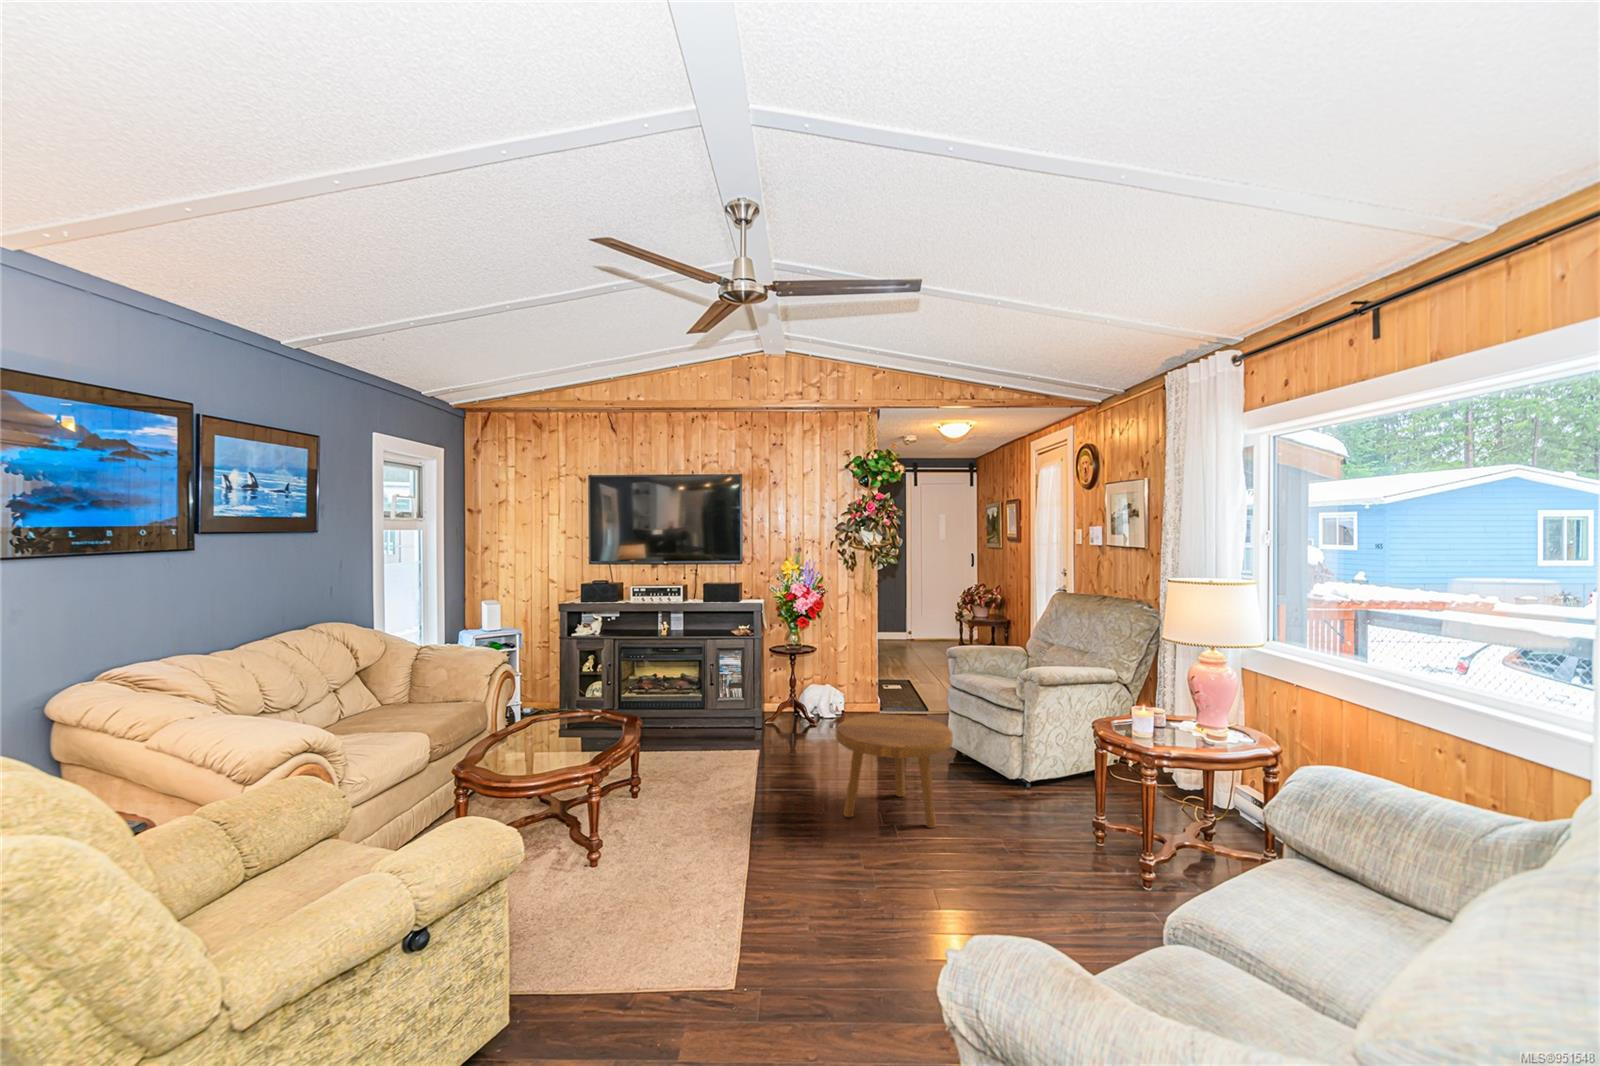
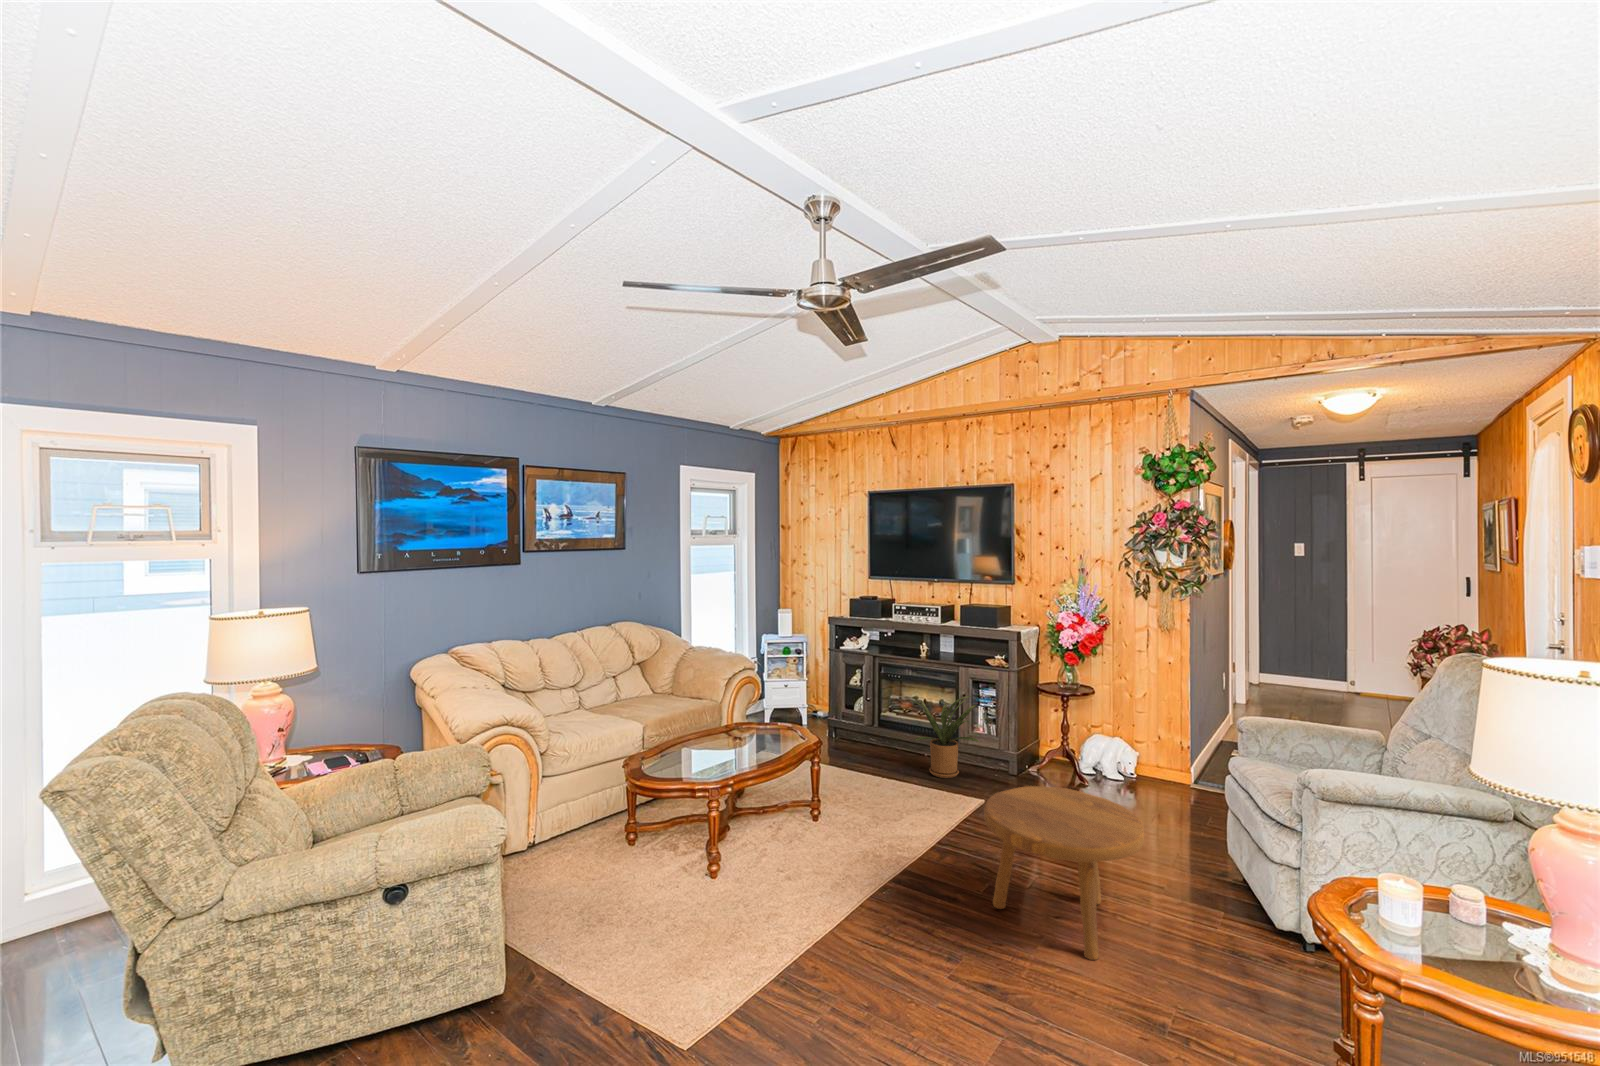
house plant: none [668,664,740,743] -> present [911,696,979,778]

